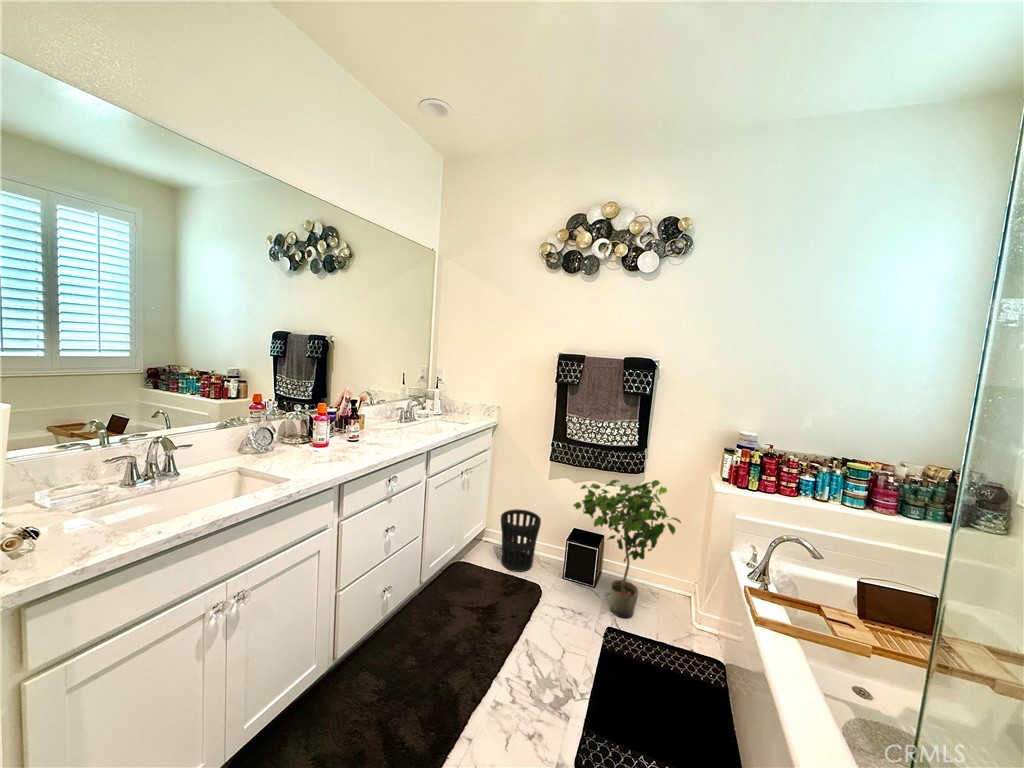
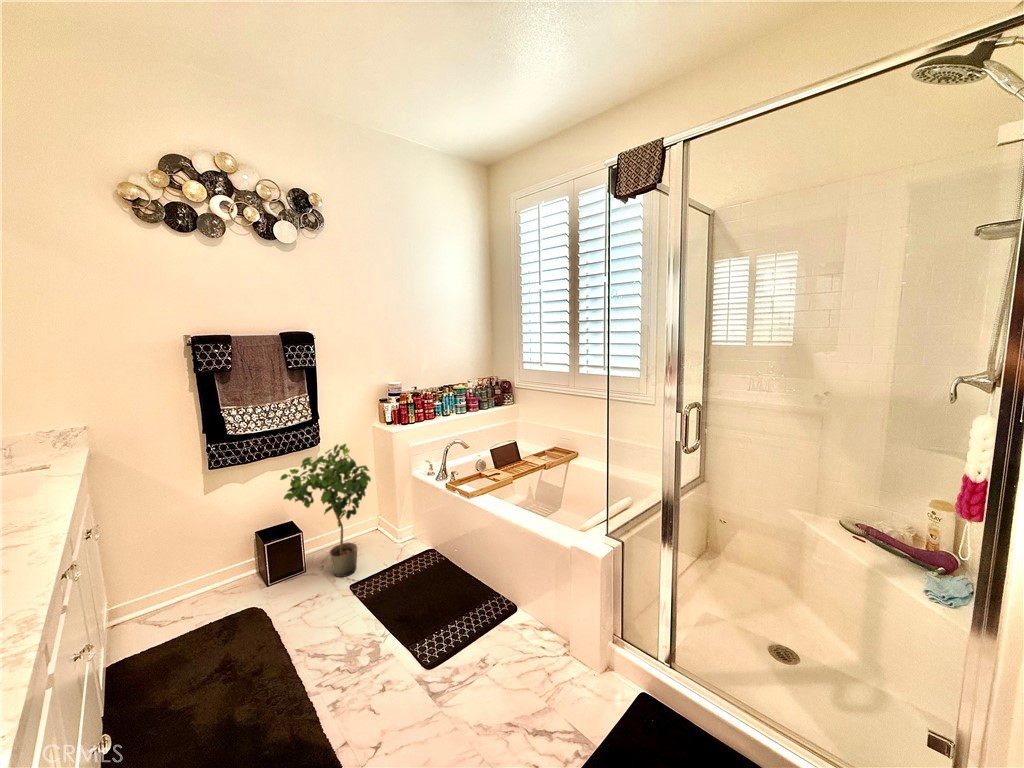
wastebasket: present [501,509,541,572] -> none [154,543,221,629]

